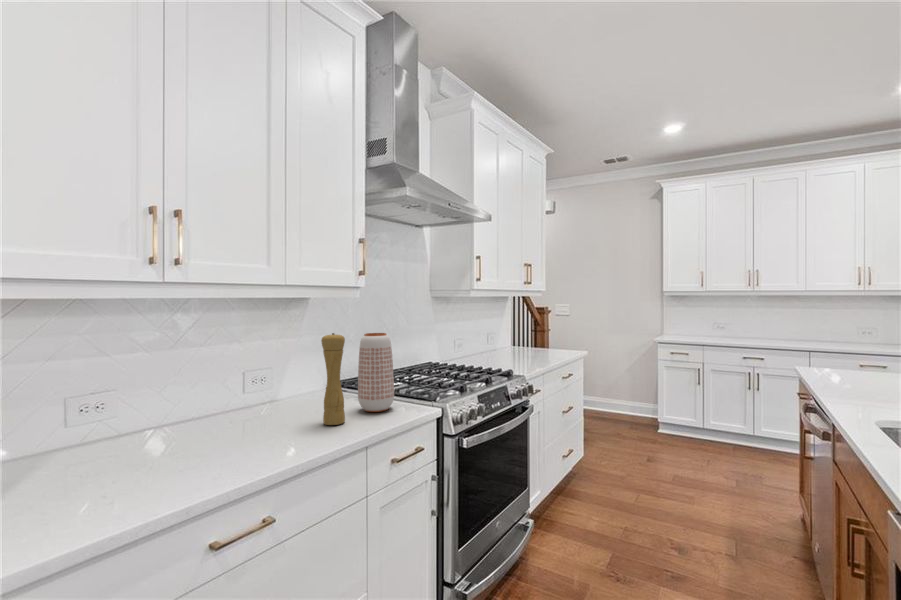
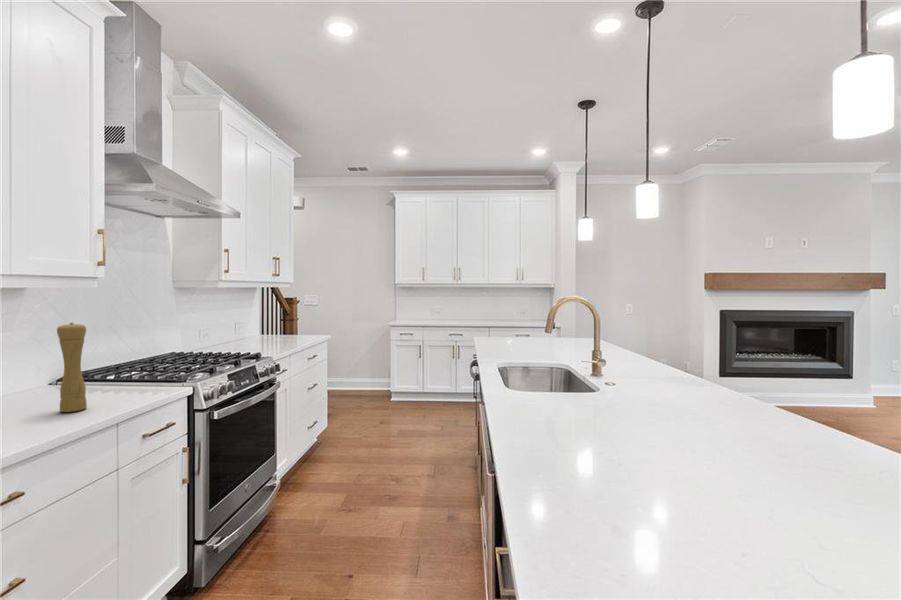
vase: present [358,333,394,412] -> none [98,322,141,398]

